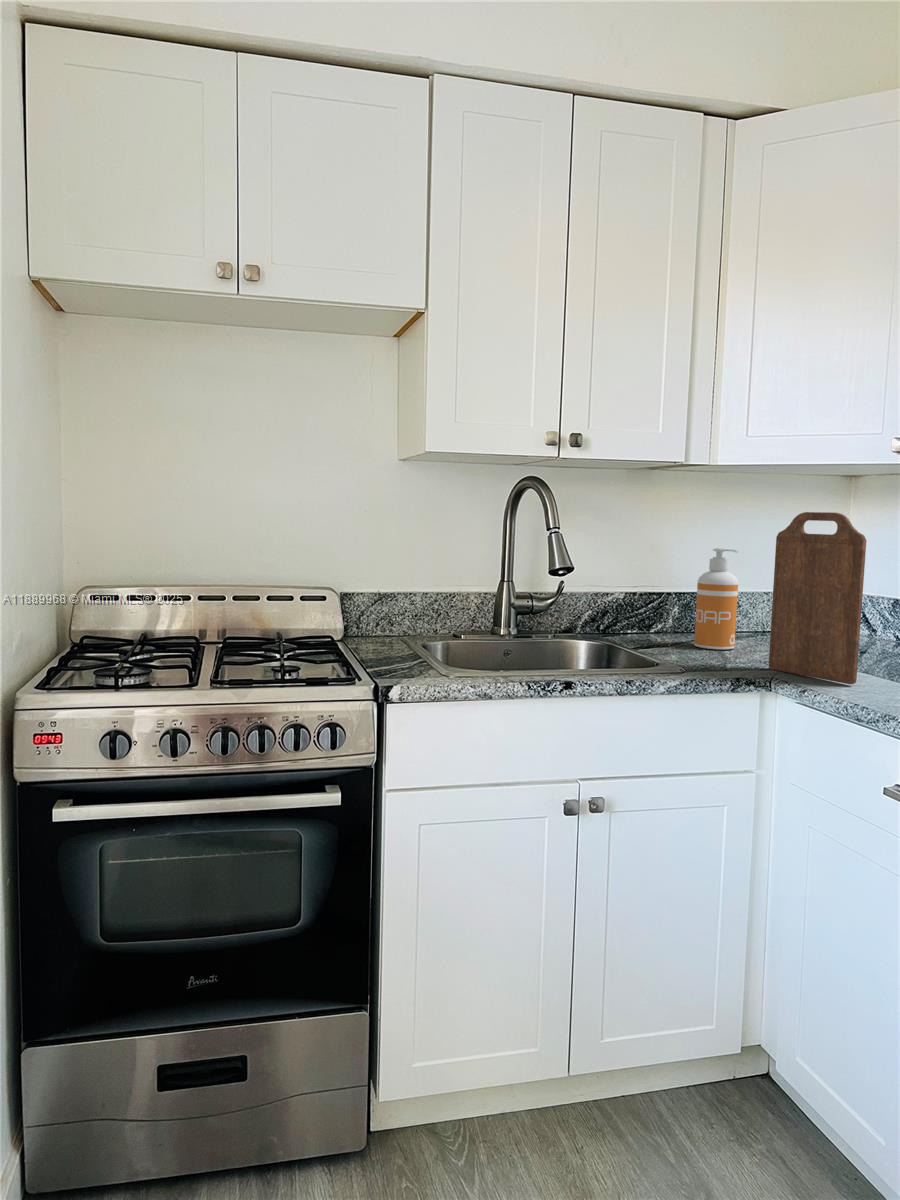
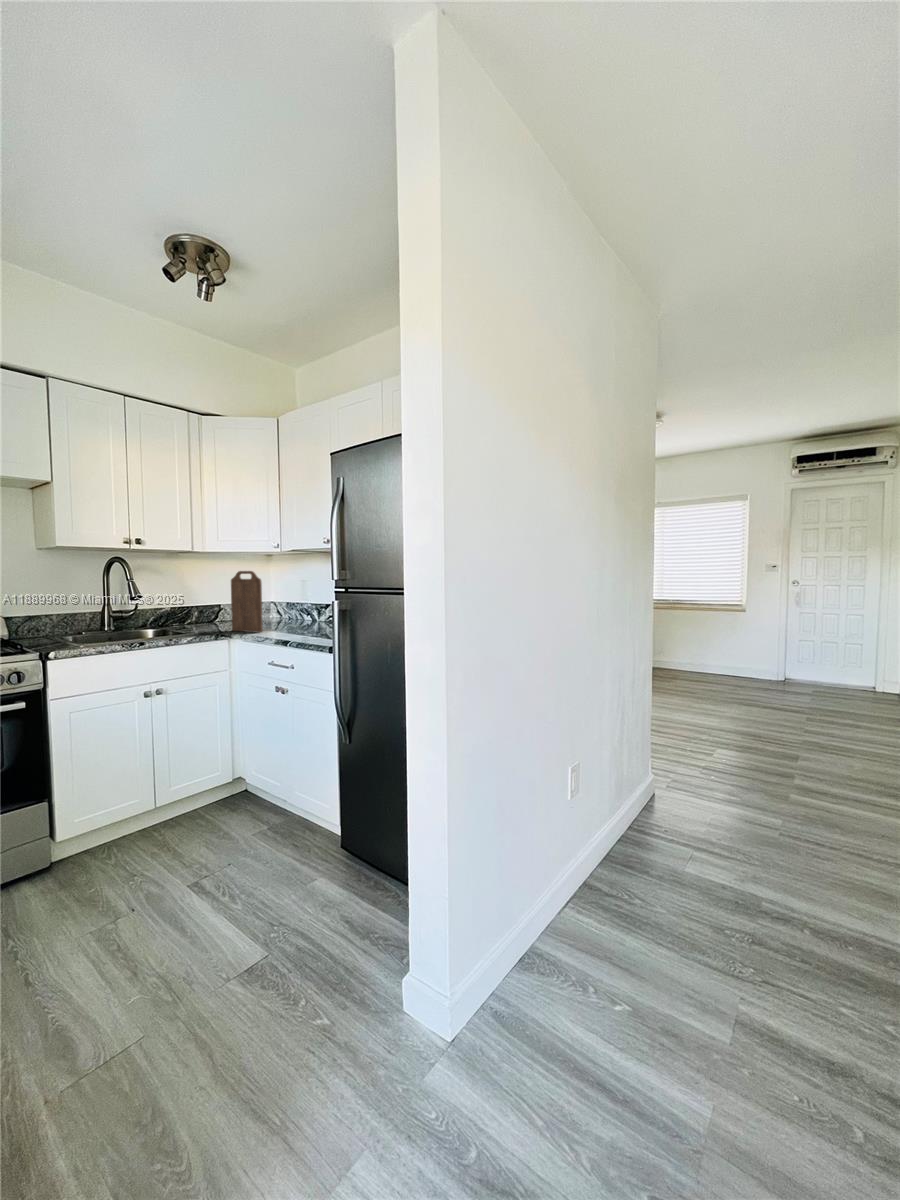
soap dispenser: present [694,548,738,649] -> none [203,586,221,627]

